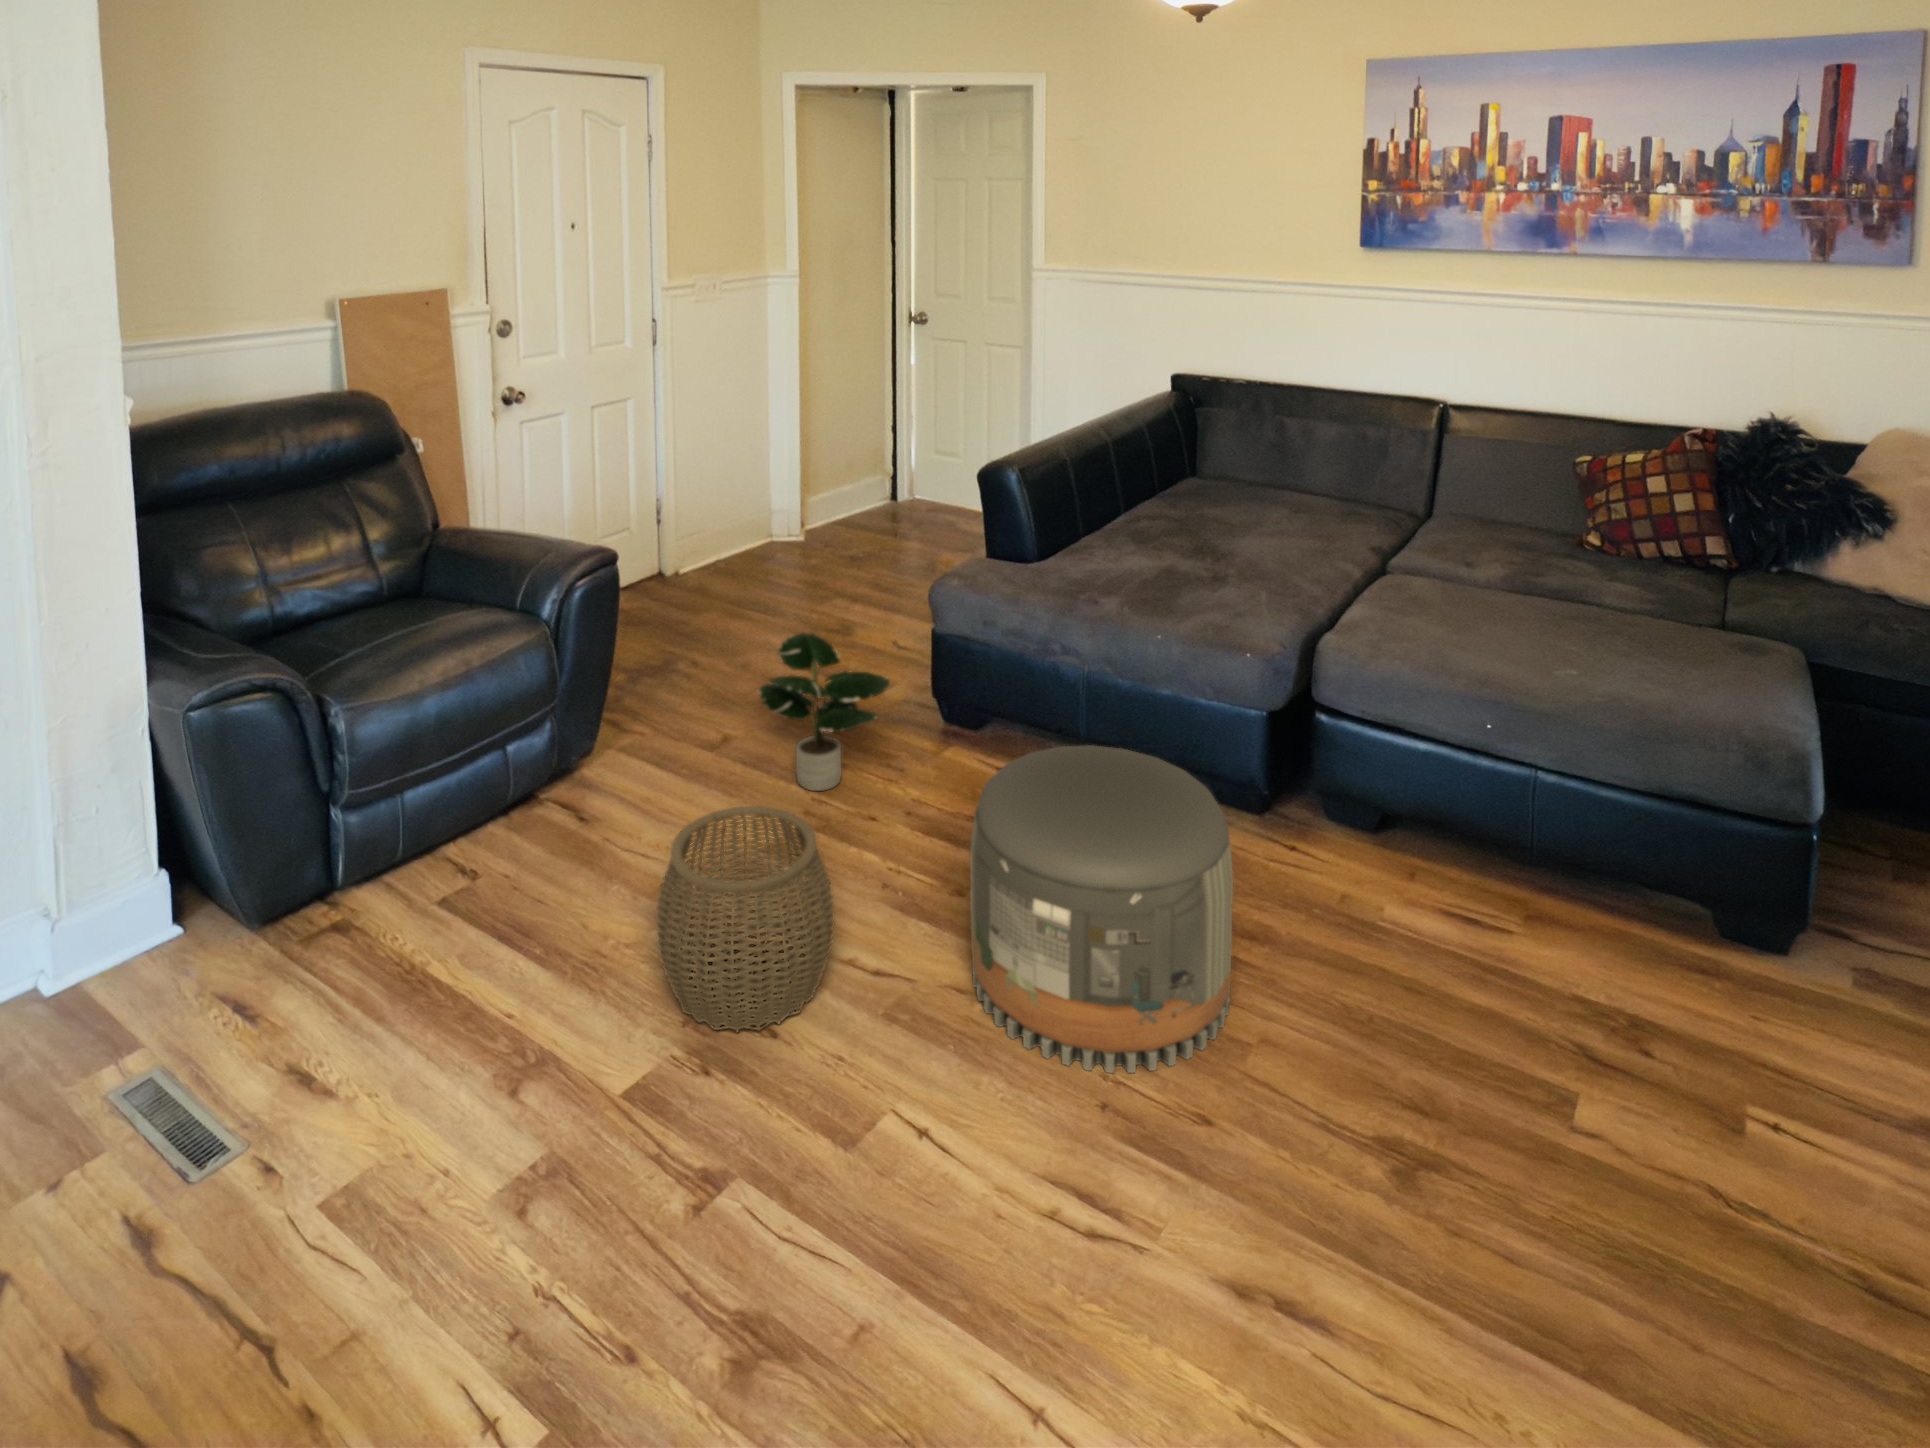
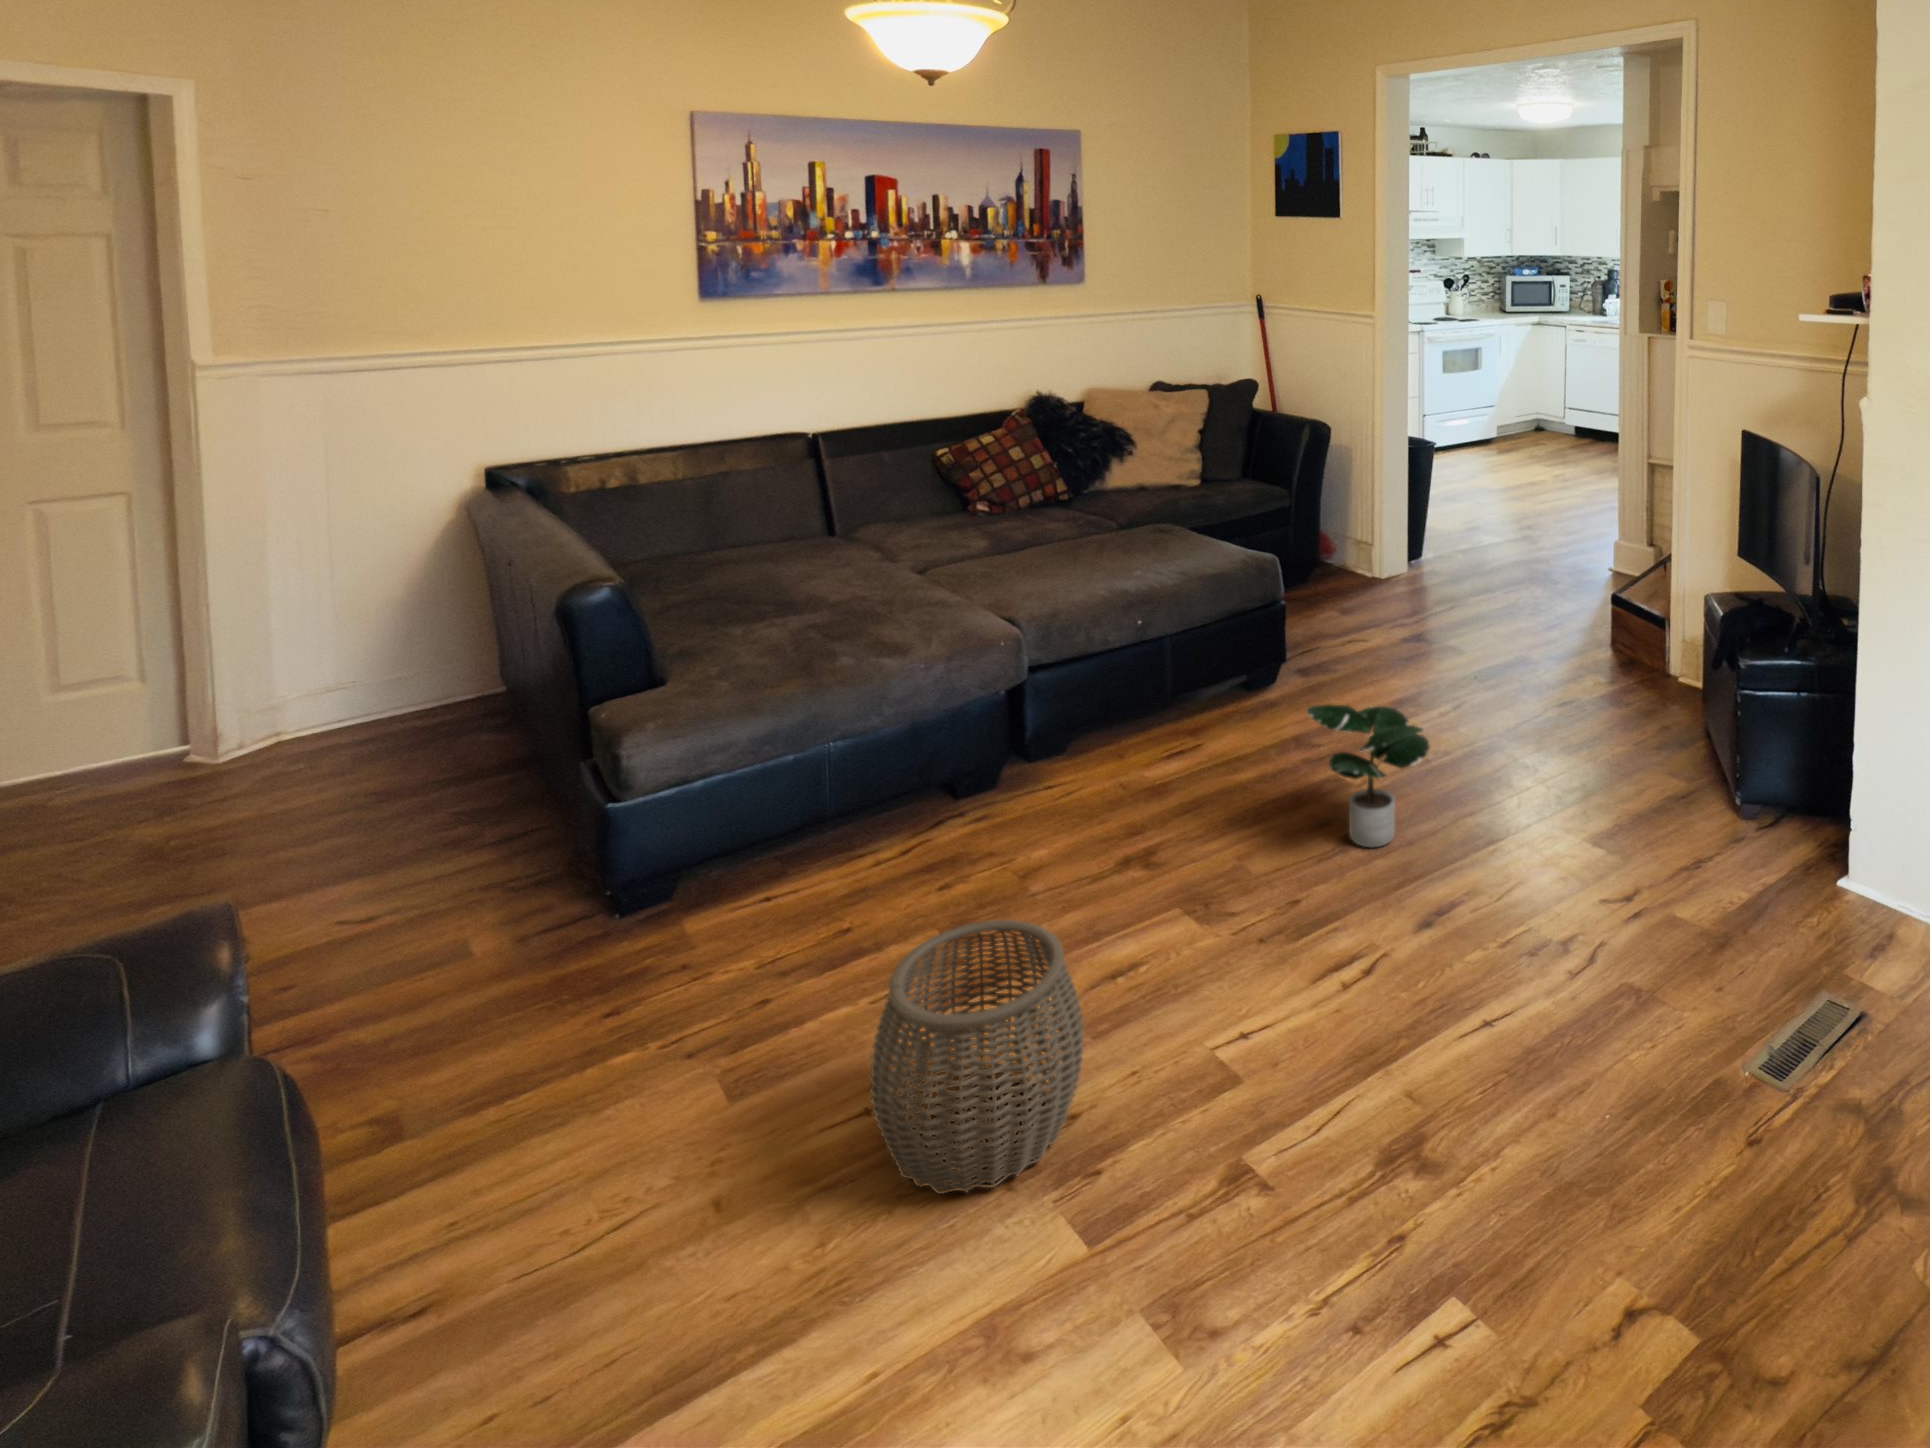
potted plant: present [759,633,891,791] -> present [1307,704,1429,847]
pouf: present [970,745,1233,1073] -> none [1016,707,1243,974]

